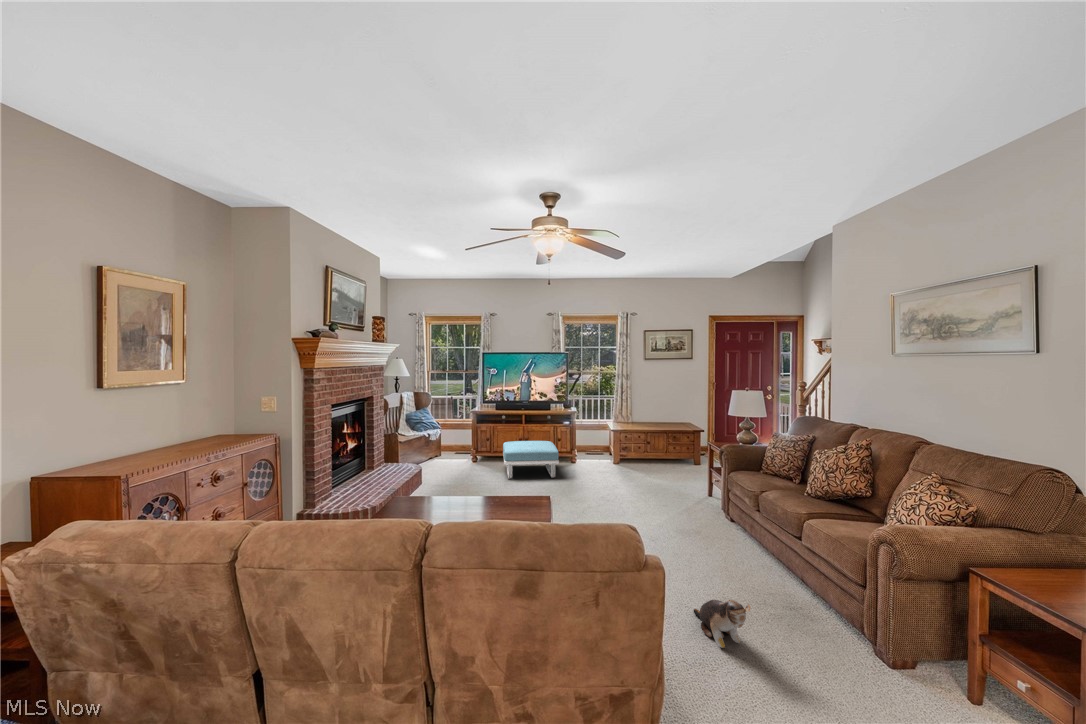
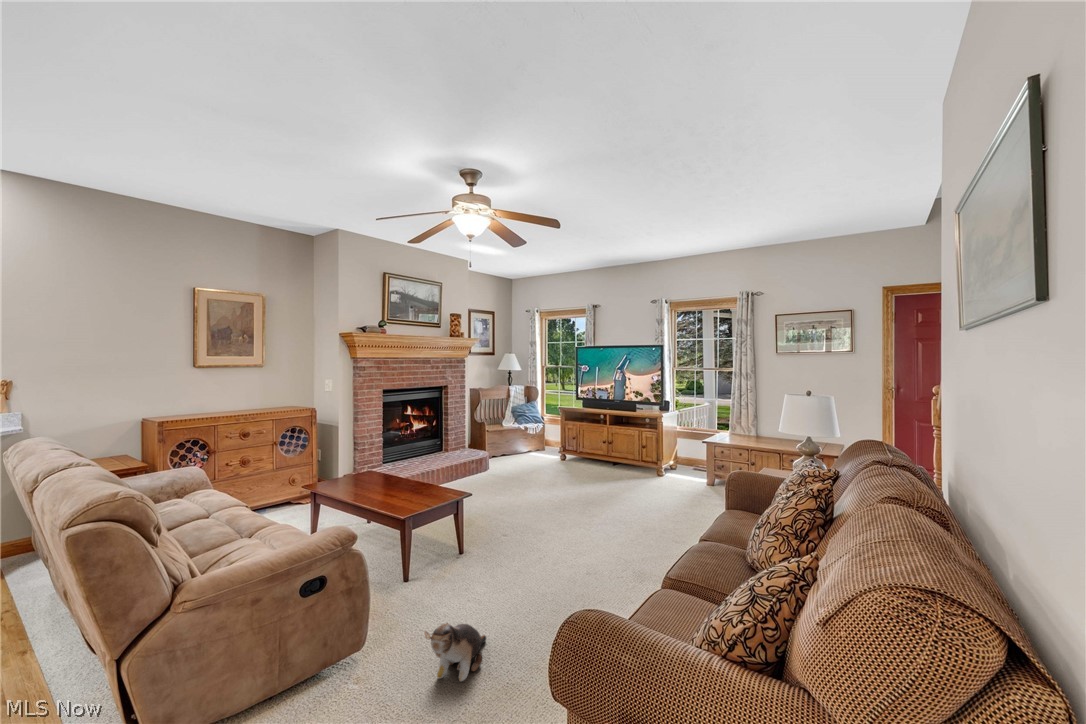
footstool: present [503,441,559,479] -> none [560,442,634,486]

